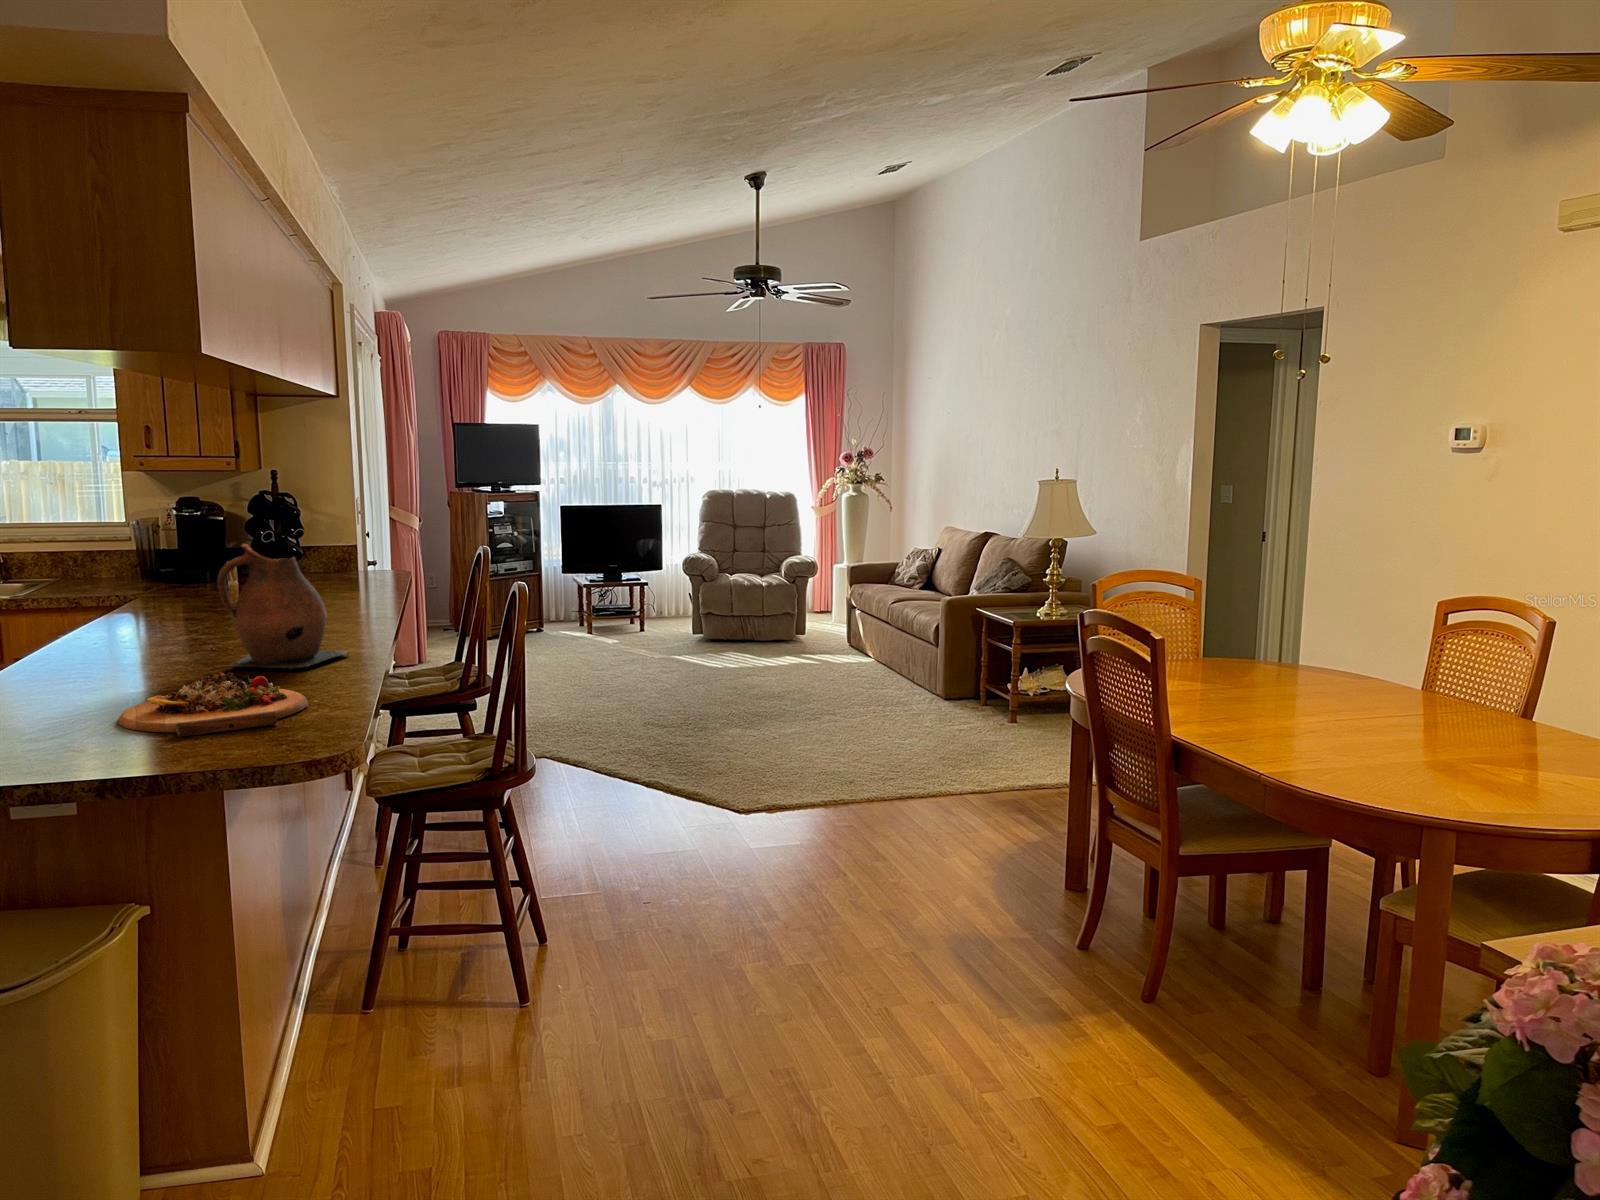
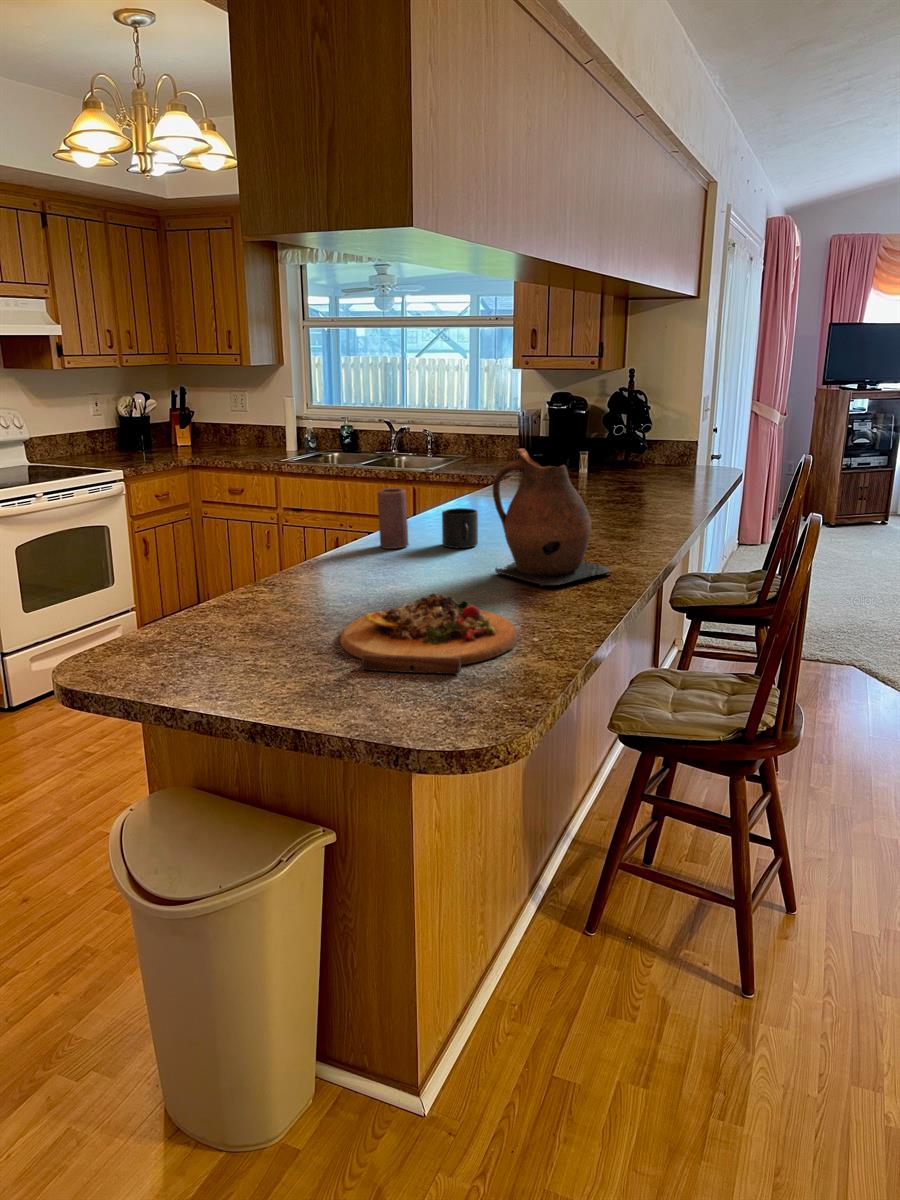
candle: none [46,599,93,667] -> present [377,488,409,549]
mug: none [132,615,179,658] -> present [442,508,478,548]

